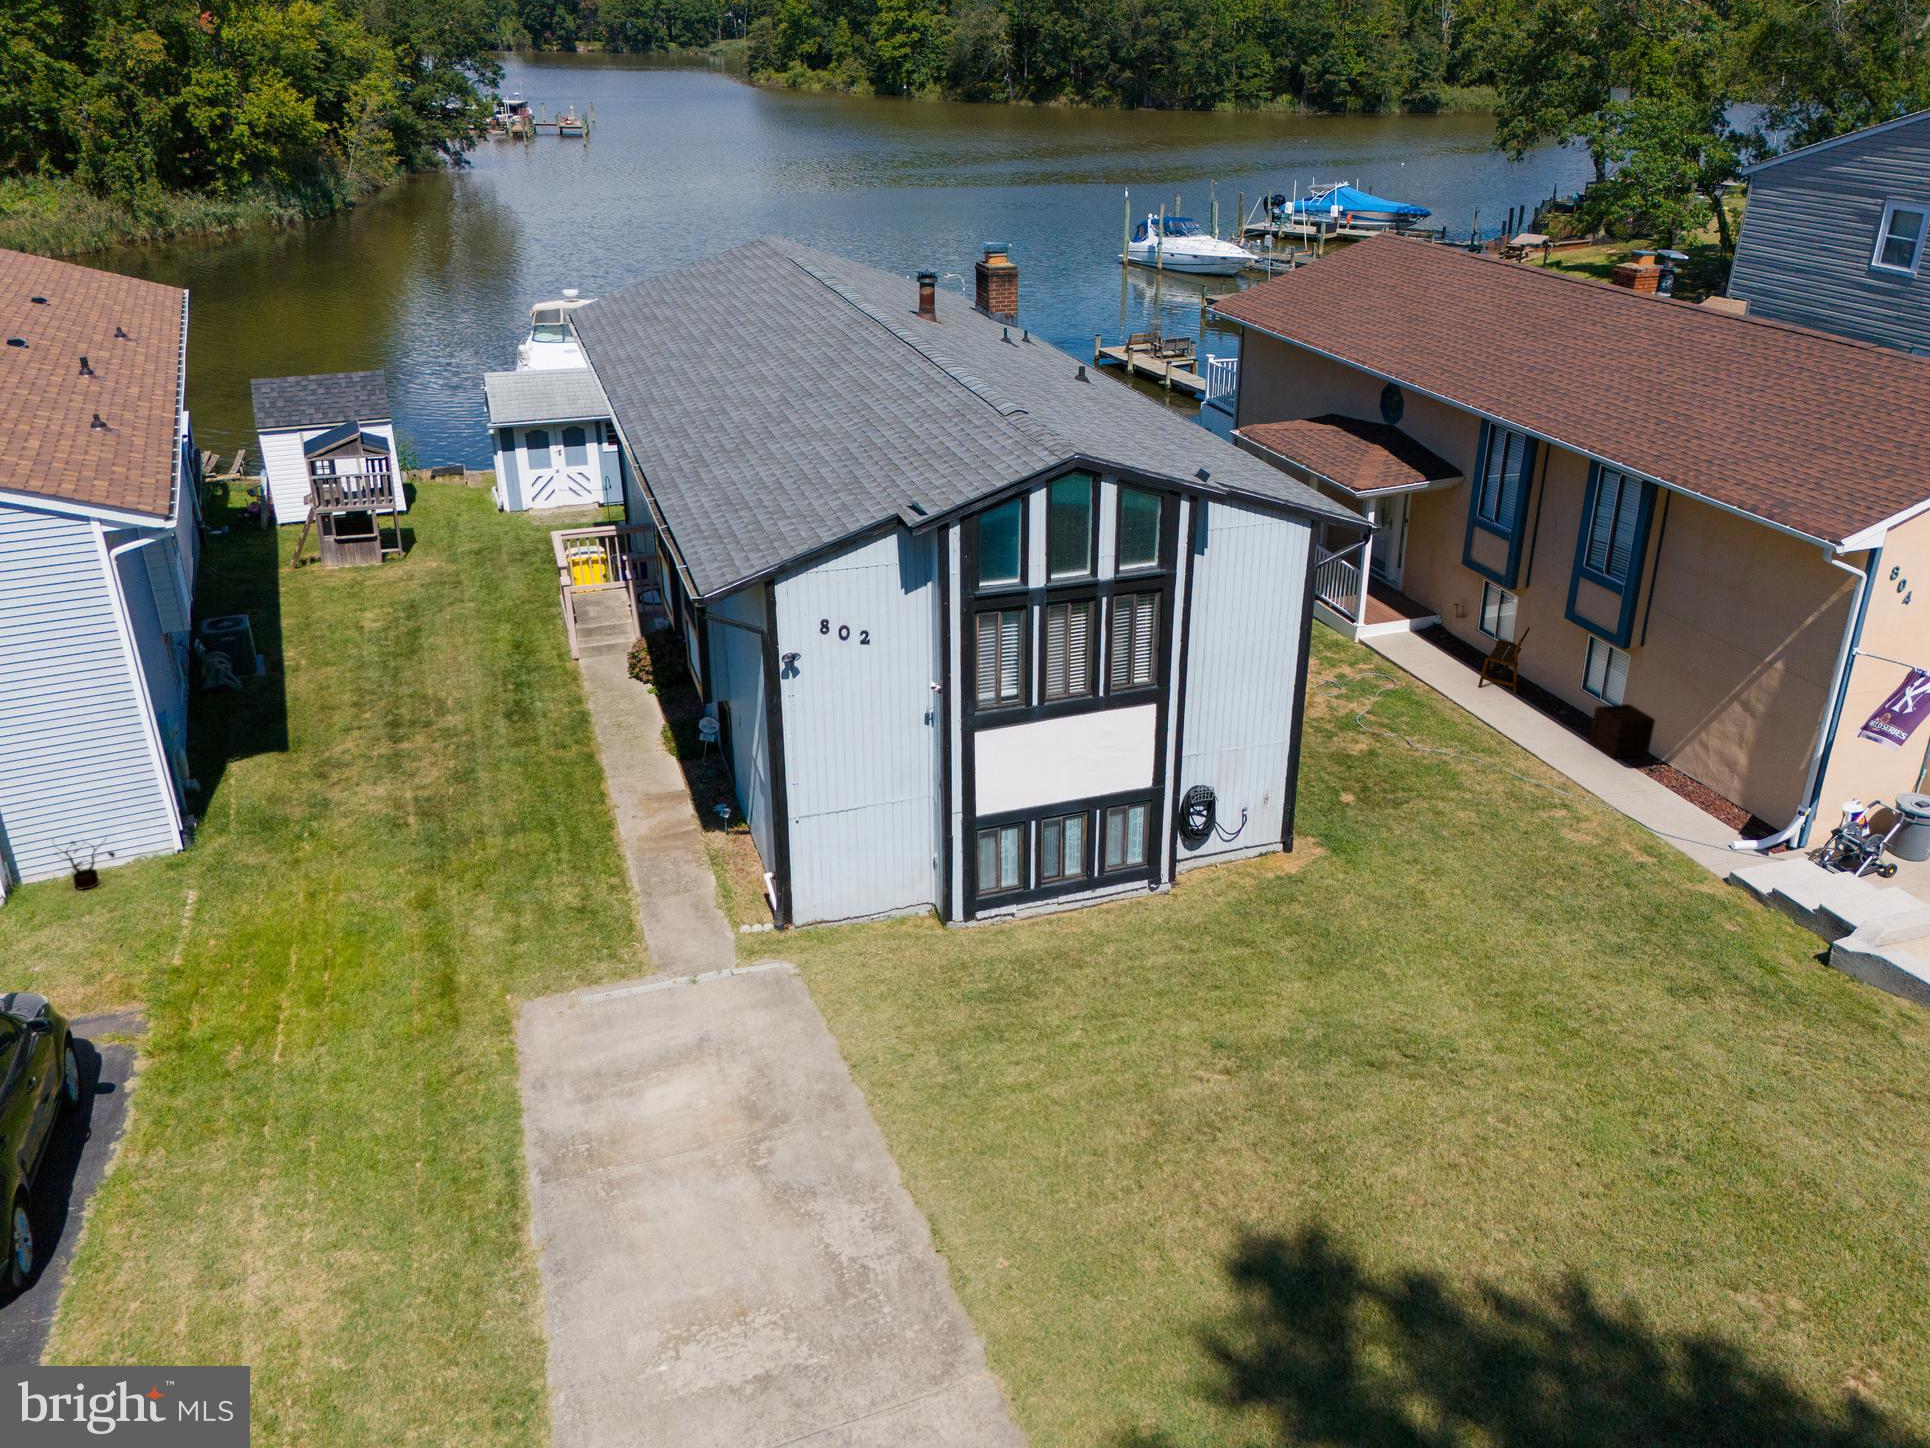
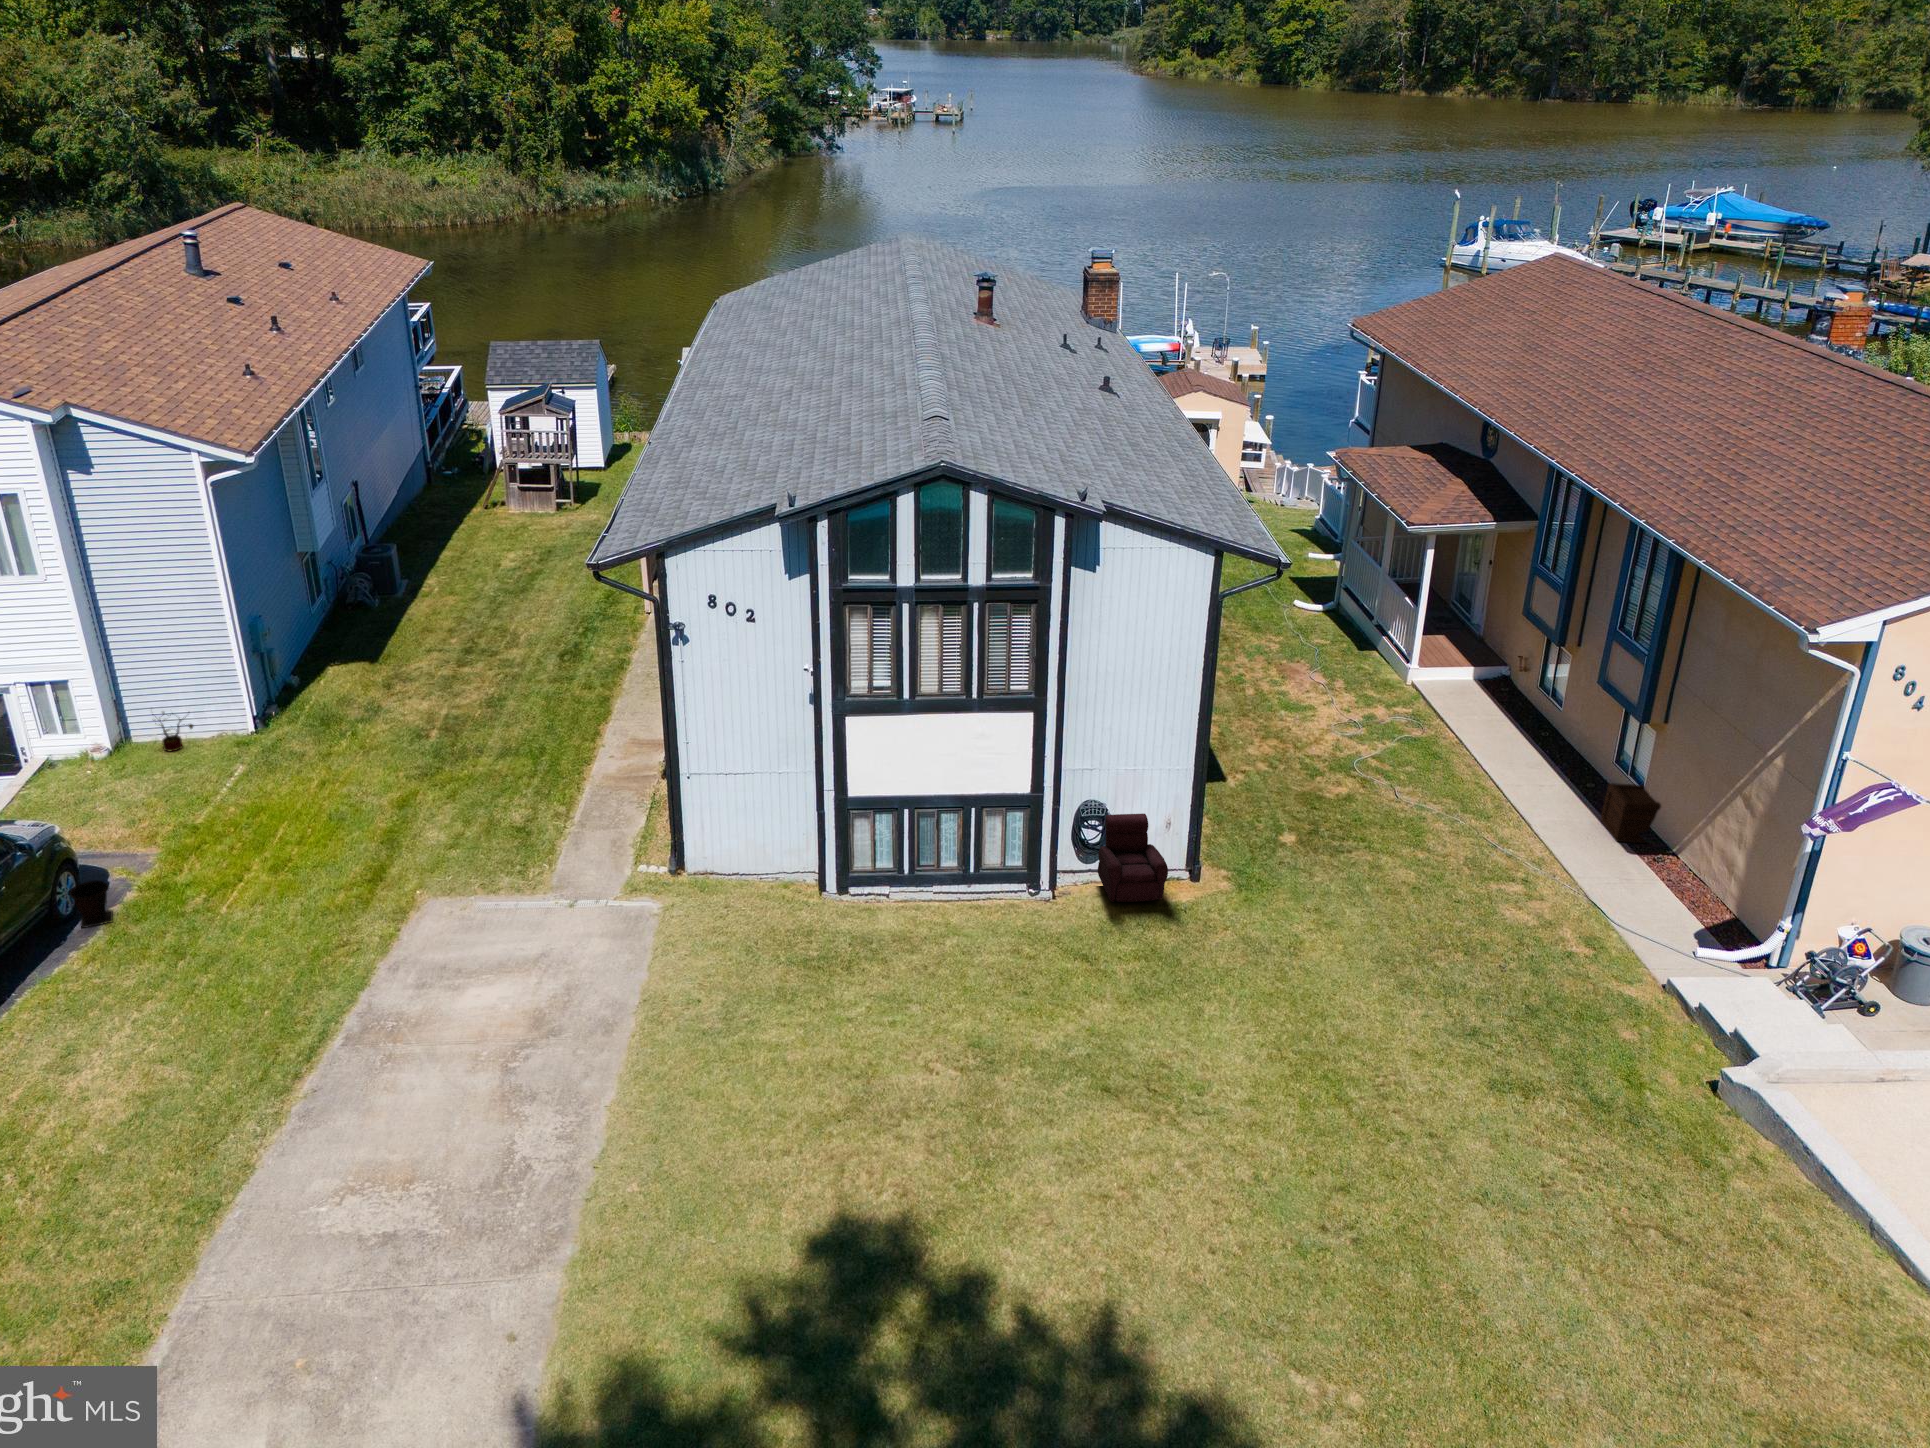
bench: present [1478,627,1530,694] -> none [1515,687,1590,760]
armchair: none [1209,792,1290,884] -> present [1098,814,1168,902]
bucket: none [74,1059,137,1124] -> present [69,880,113,928]

